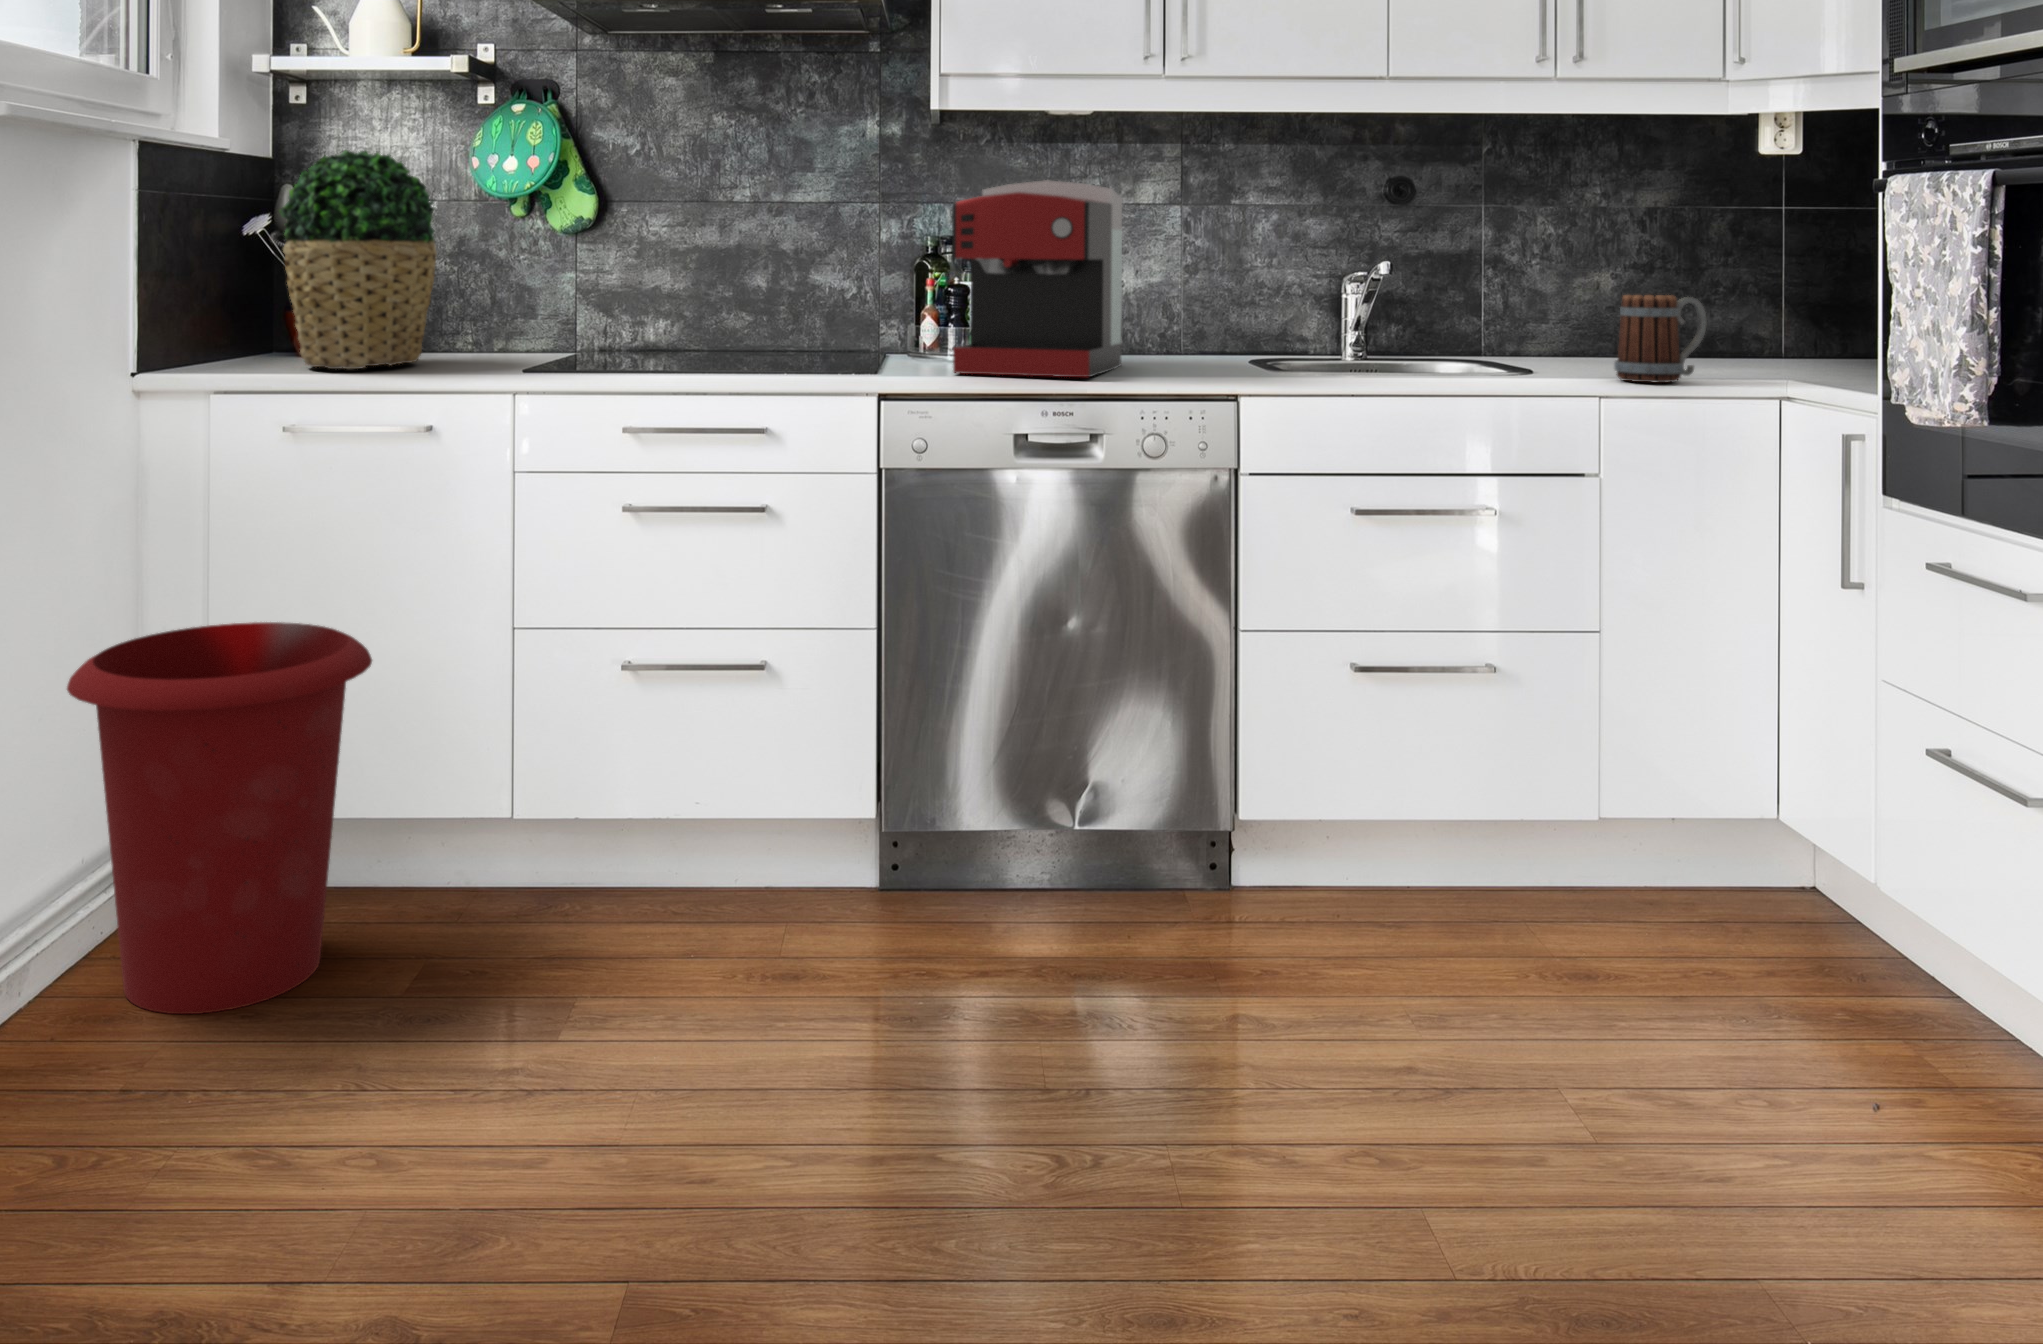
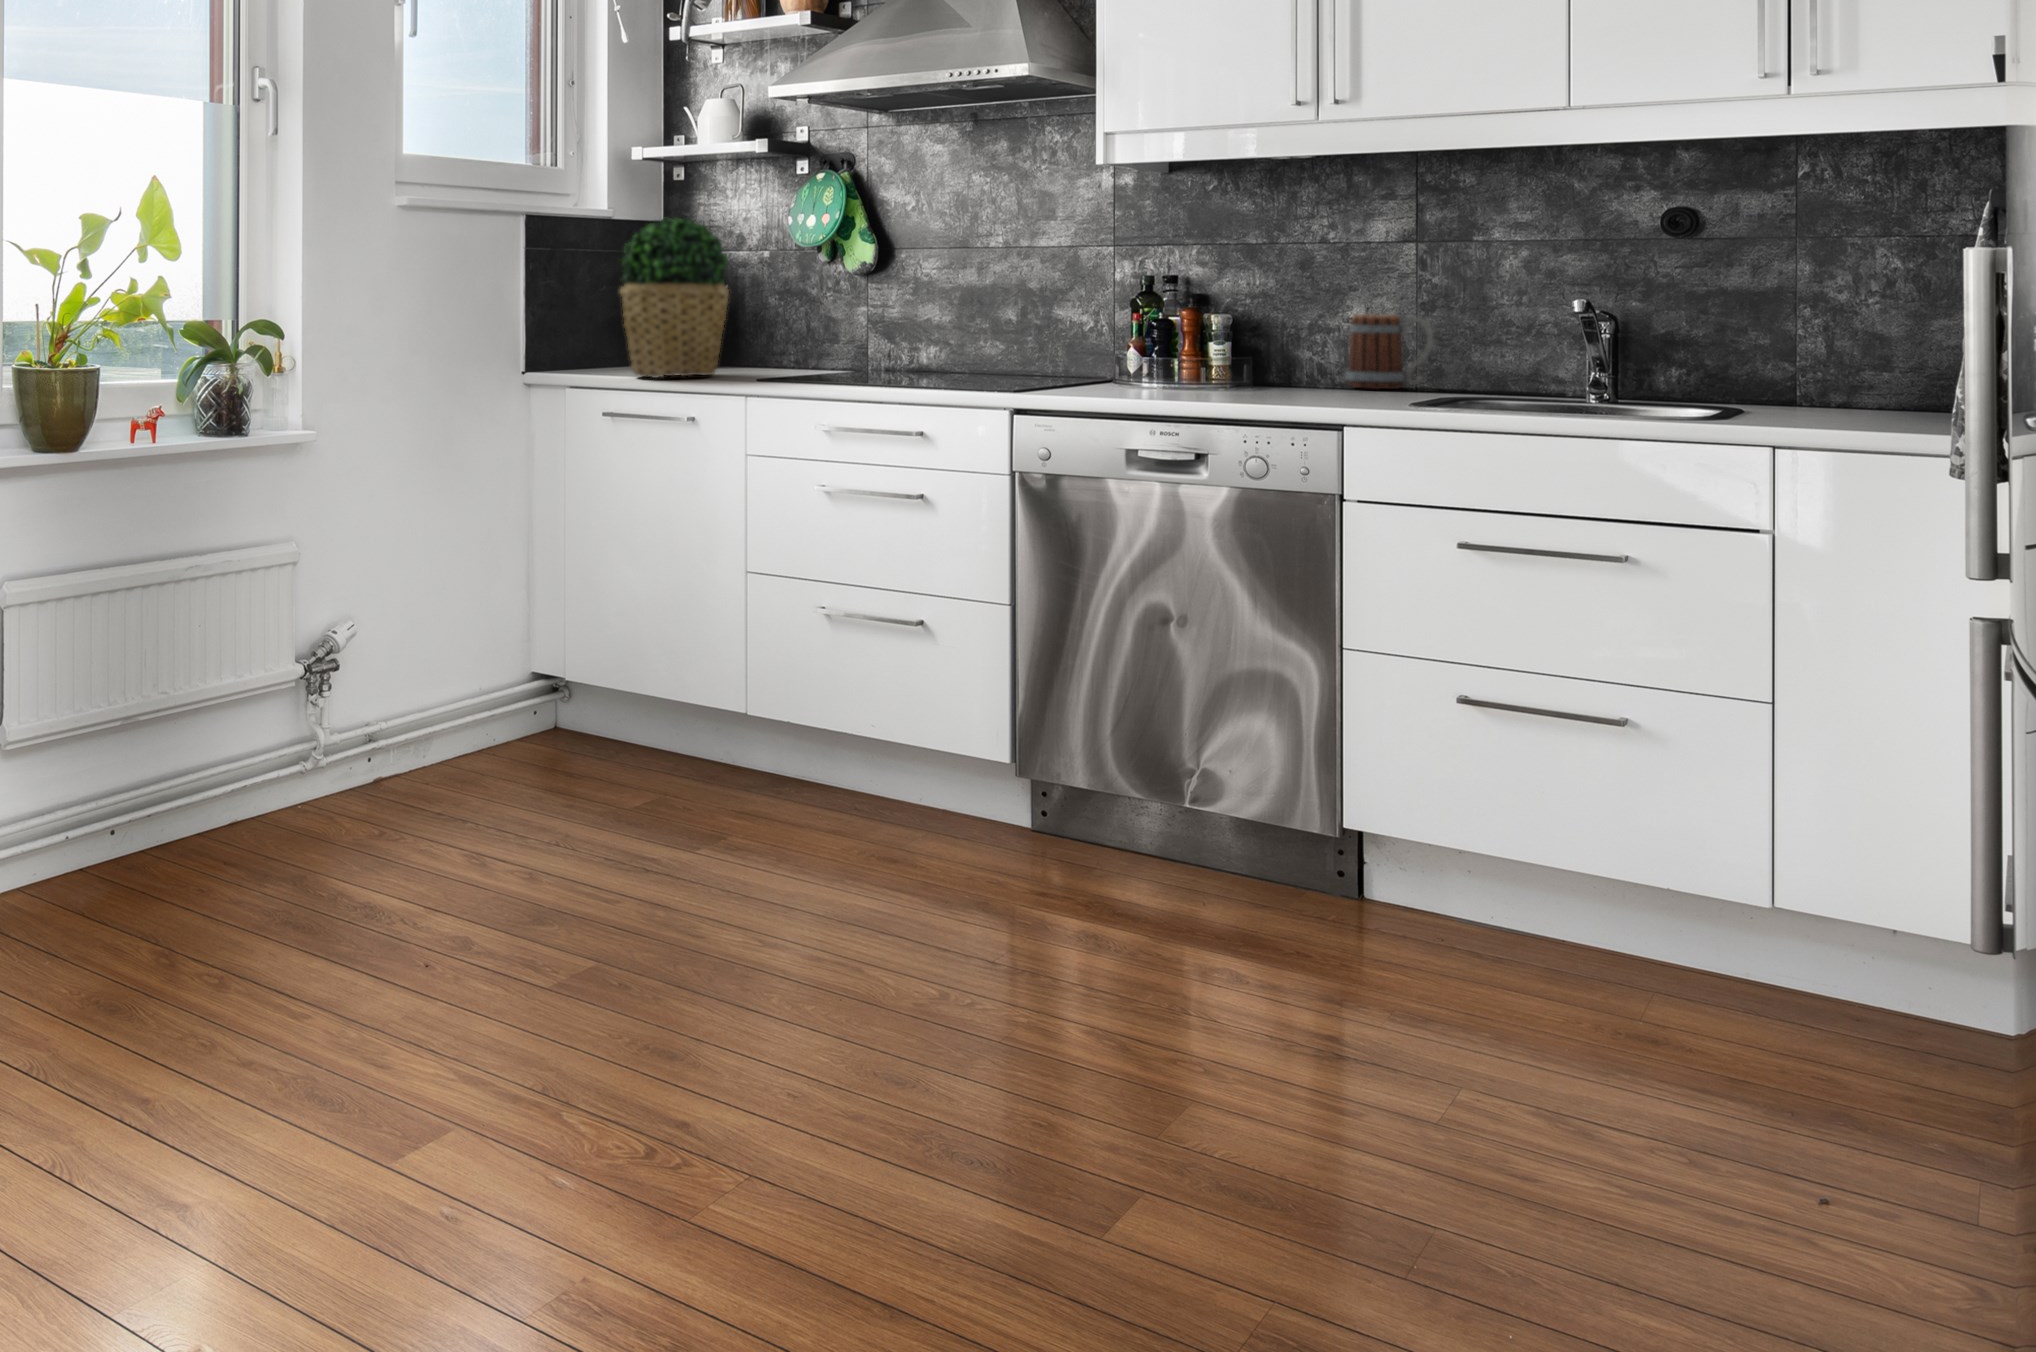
coffee maker: present [952,180,1122,377] -> none [1072,225,1271,404]
mug: present [1614,295,1707,383] -> present [1346,314,1434,389]
waste bin: present [67,622,372,1014] -> none [436,545,623,790]

